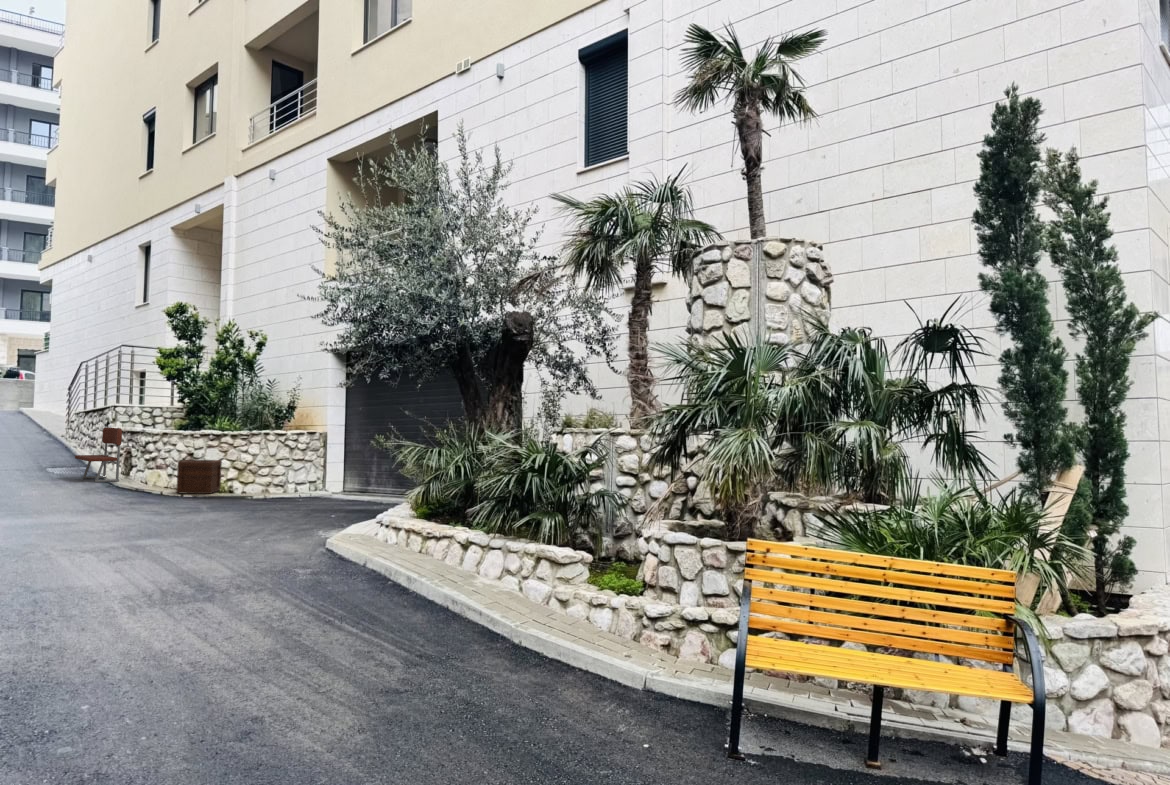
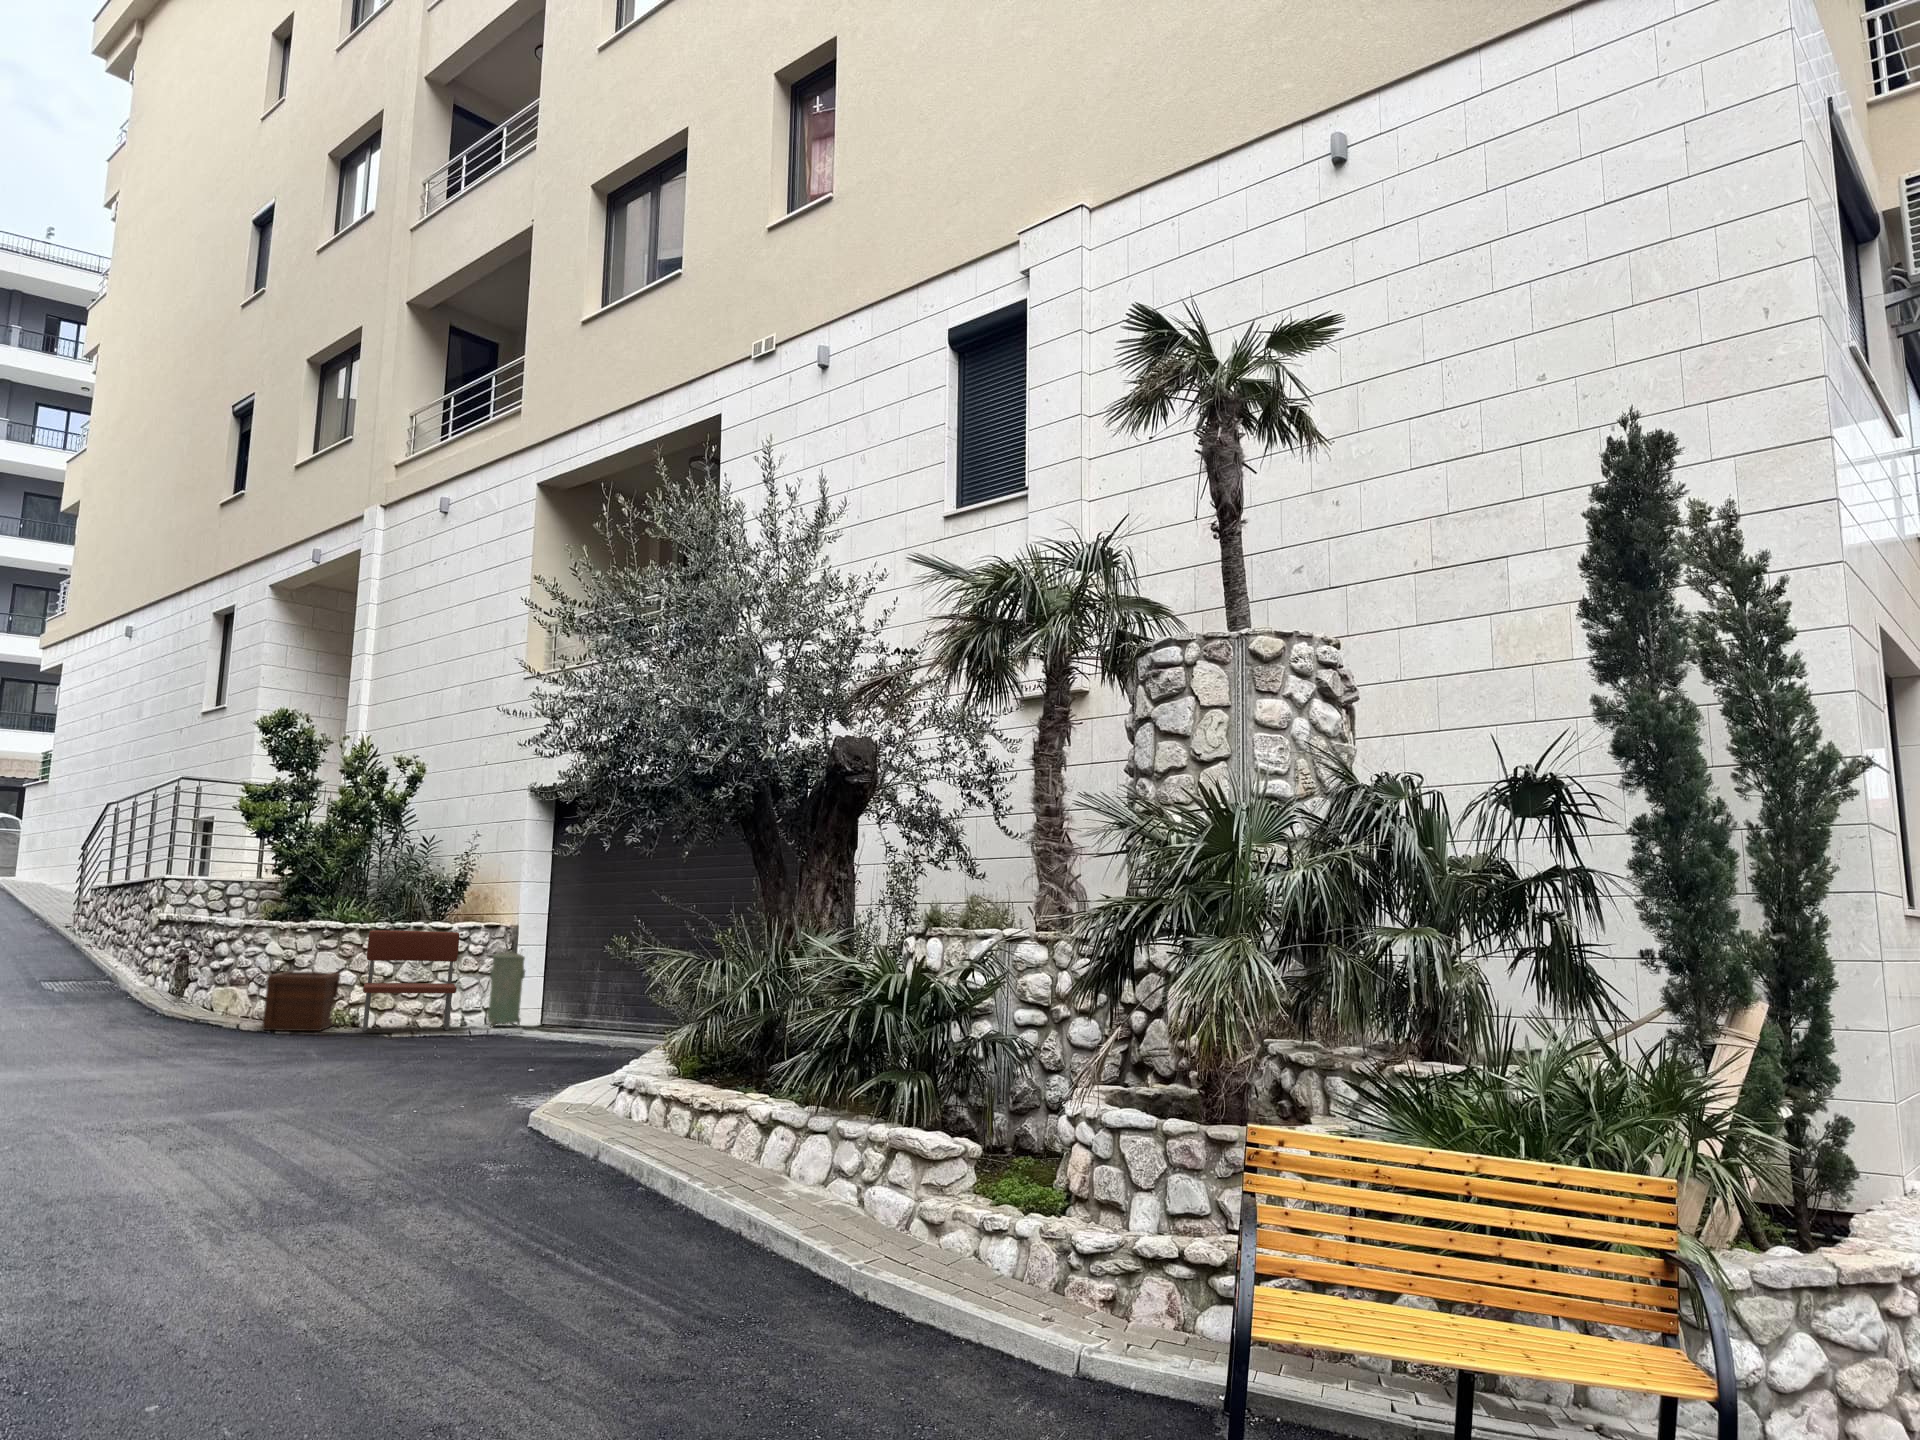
bench: present [75,427,122,482] -> present [363,931,459,1031]
trash can: none [310,447,331,492] -> present [488,951,525,1027]

